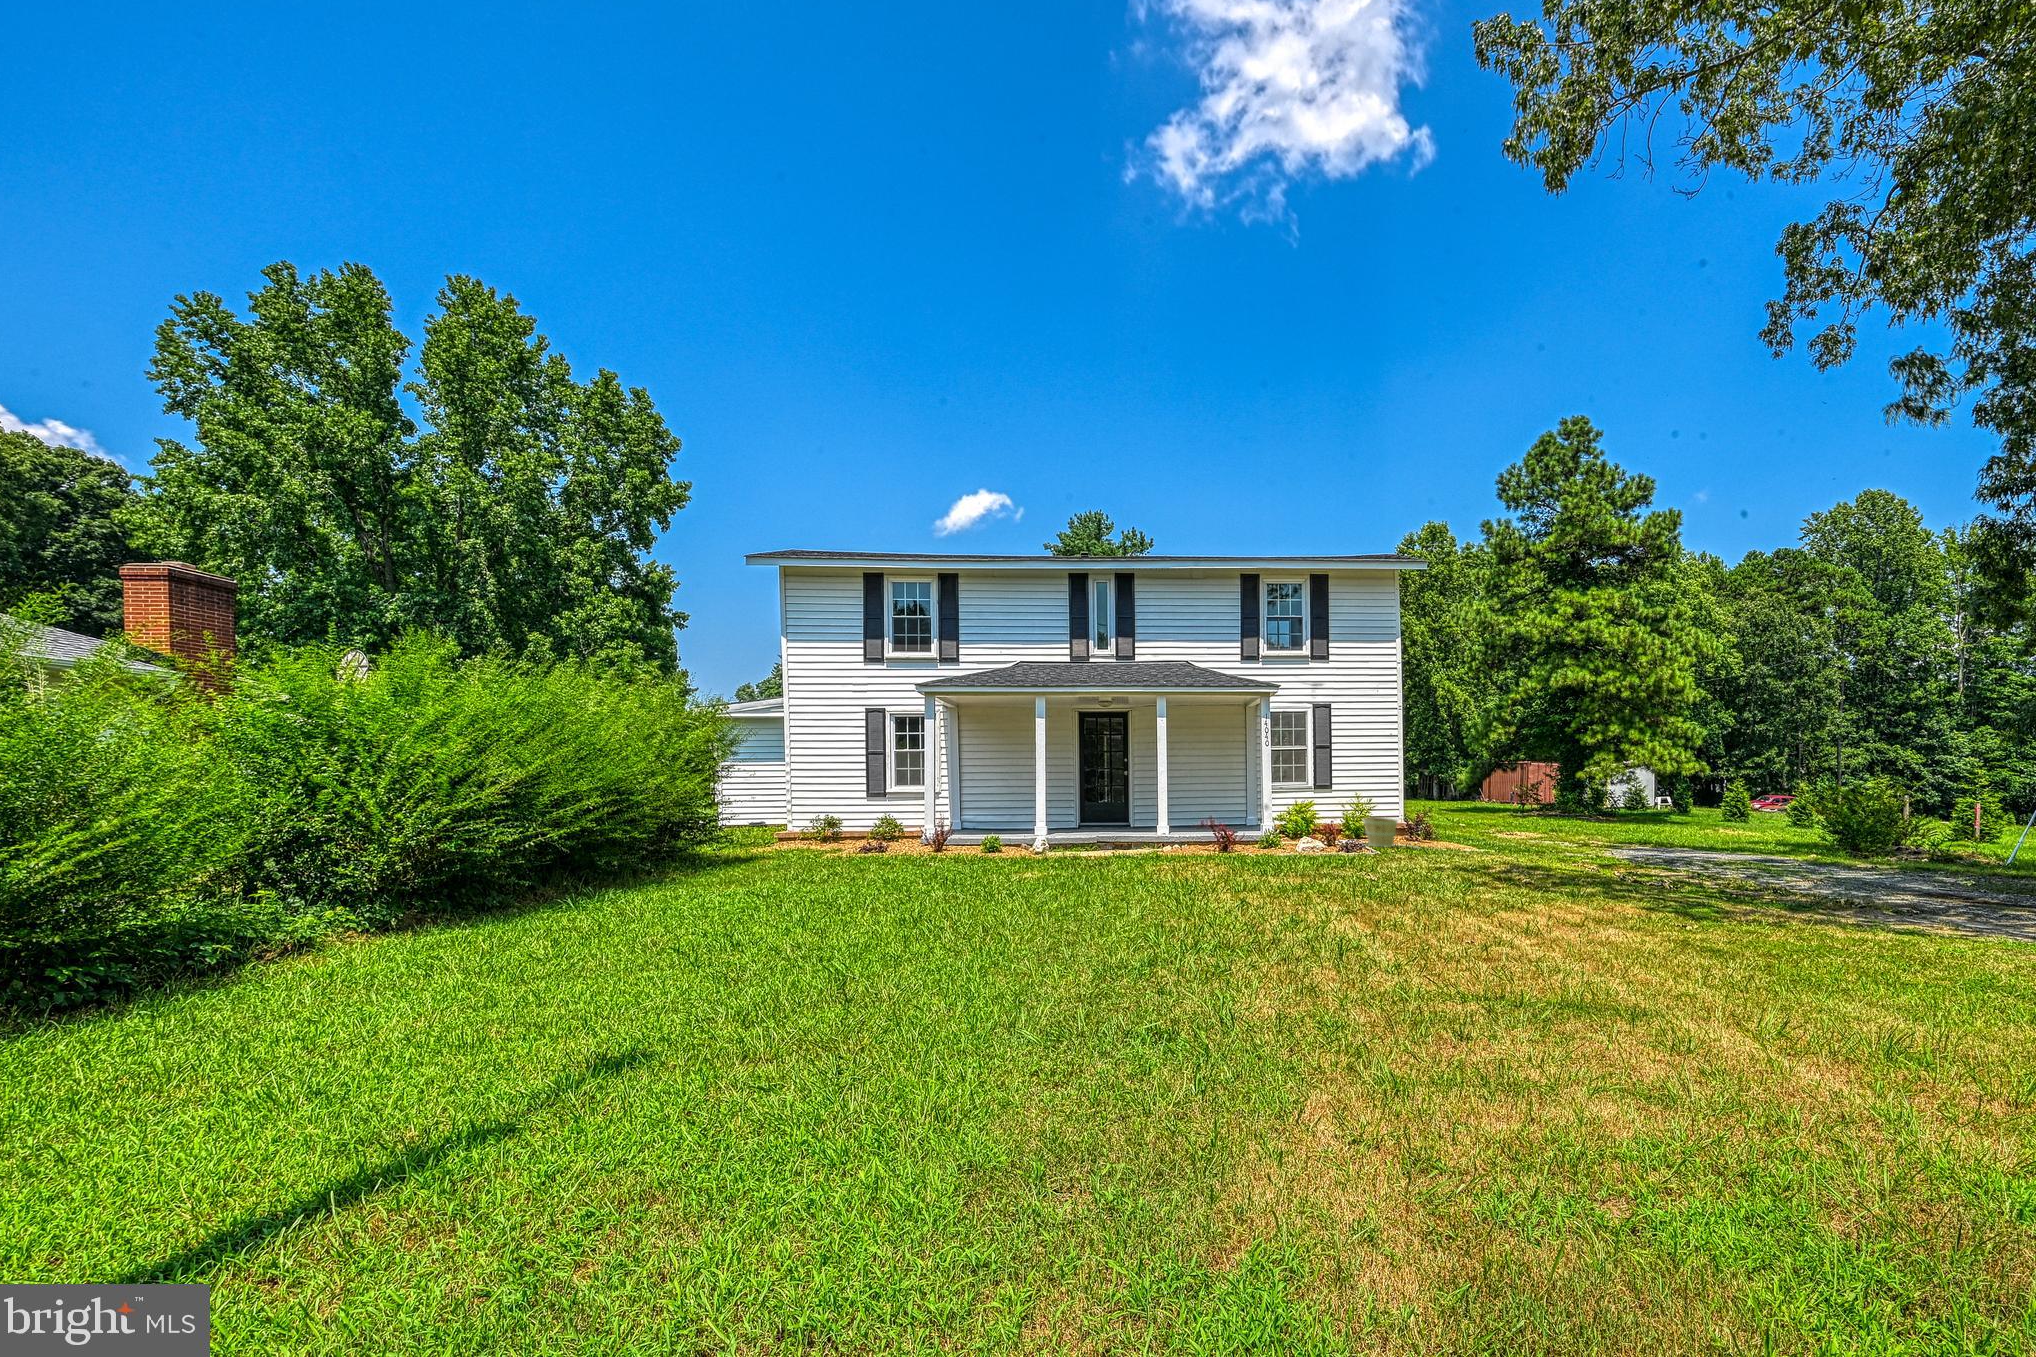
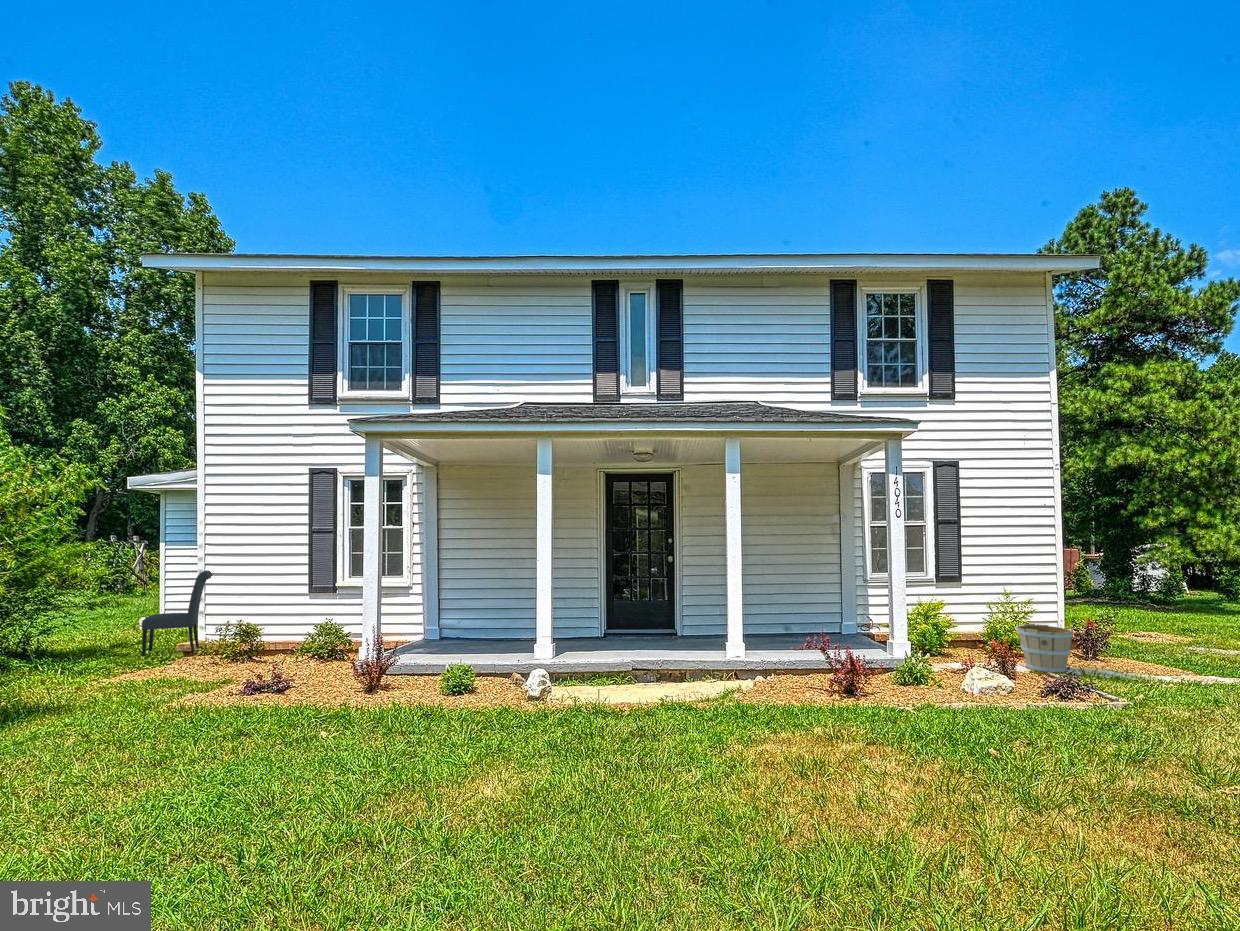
chair: none [754,782,797,841] -> present [142,571,212,656]

